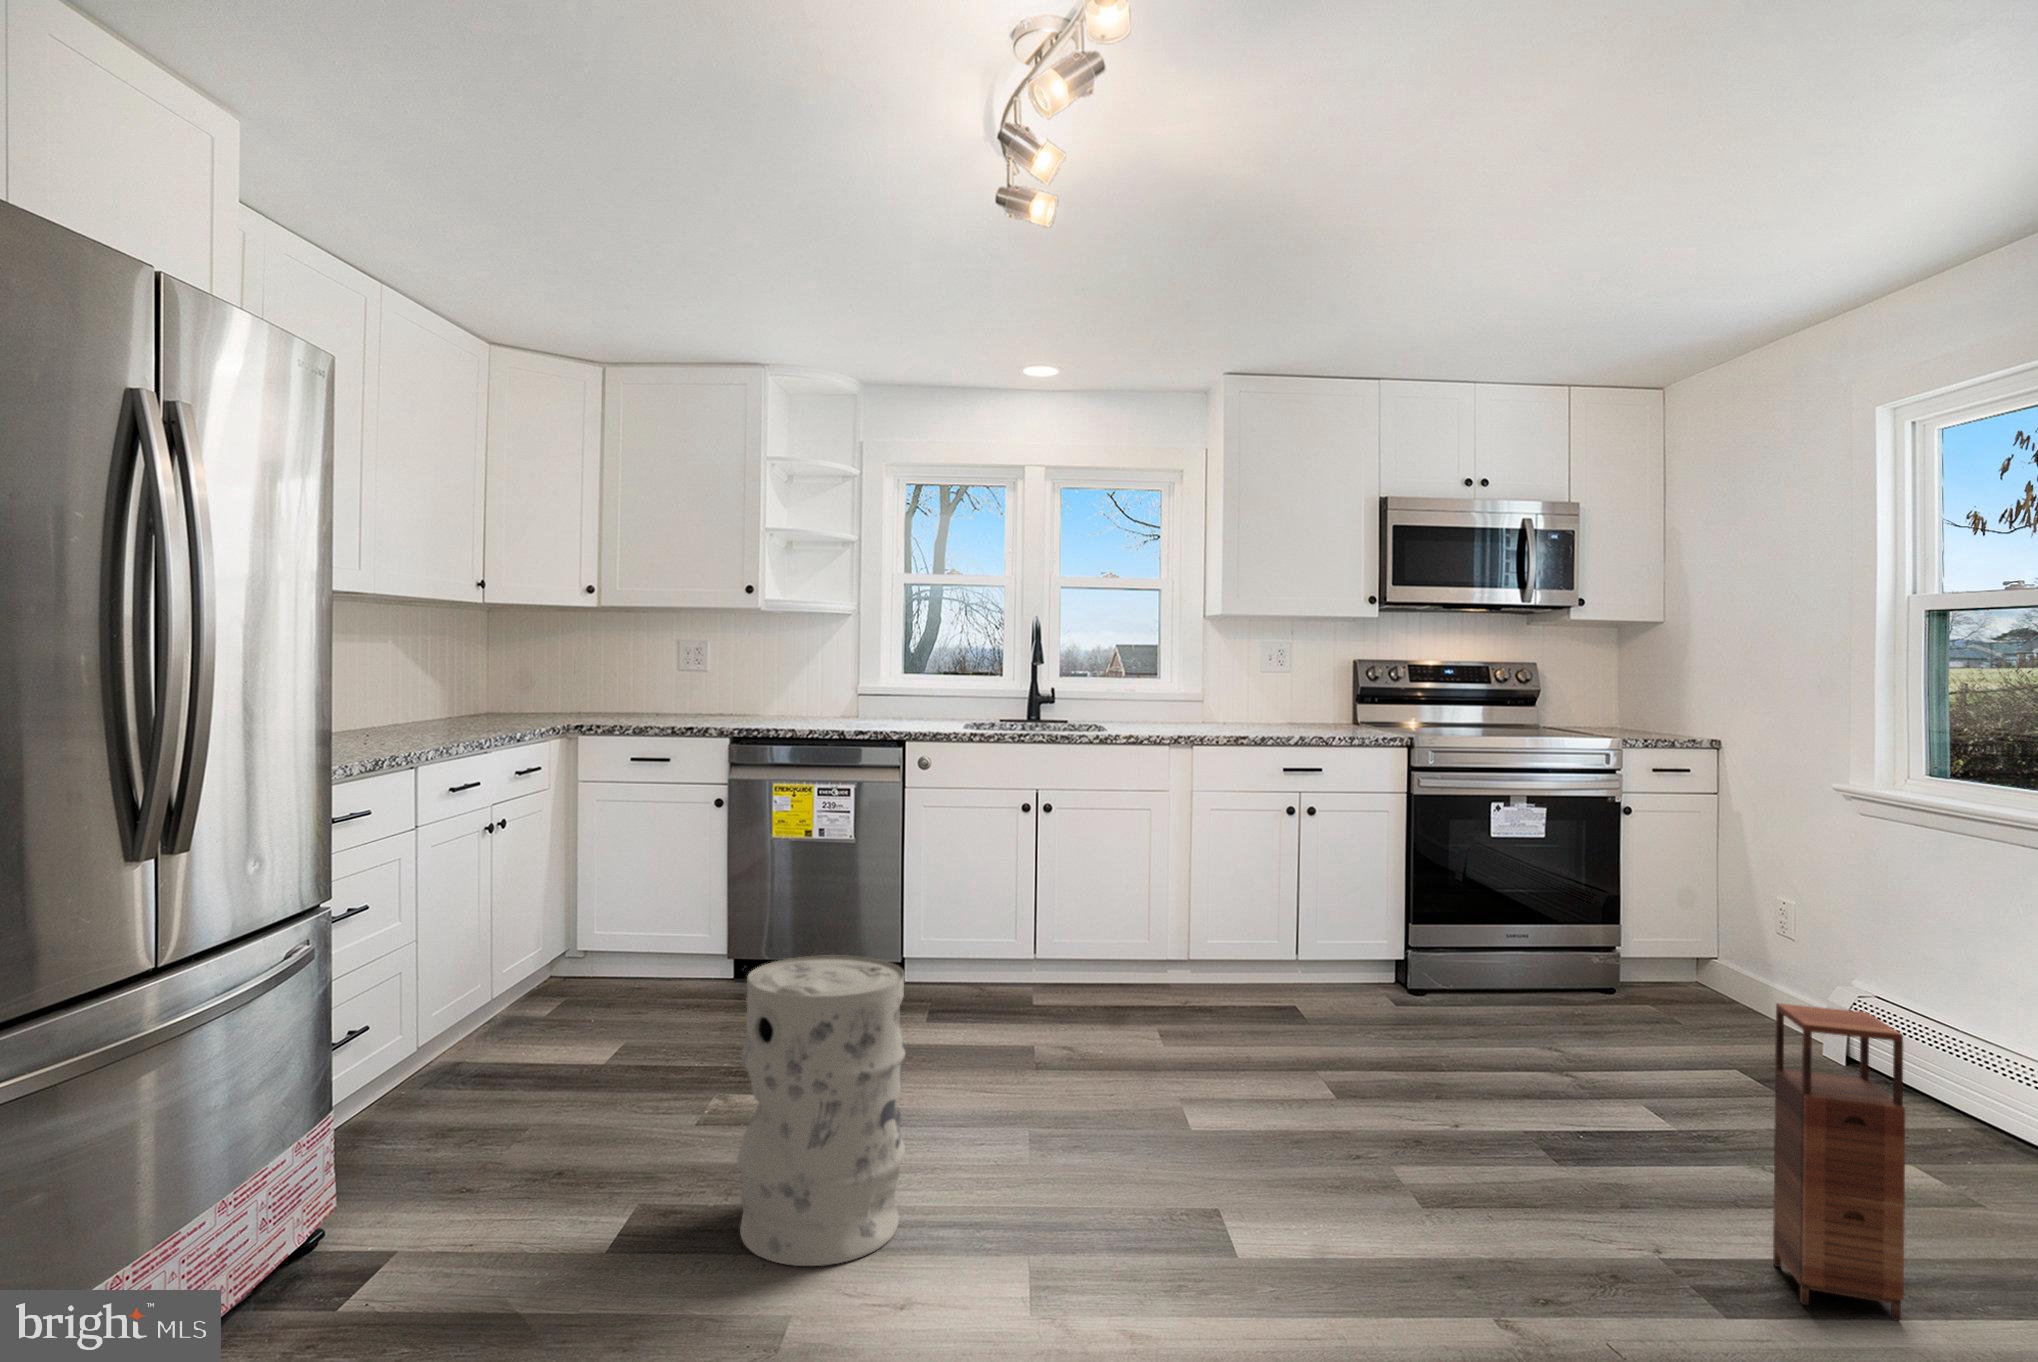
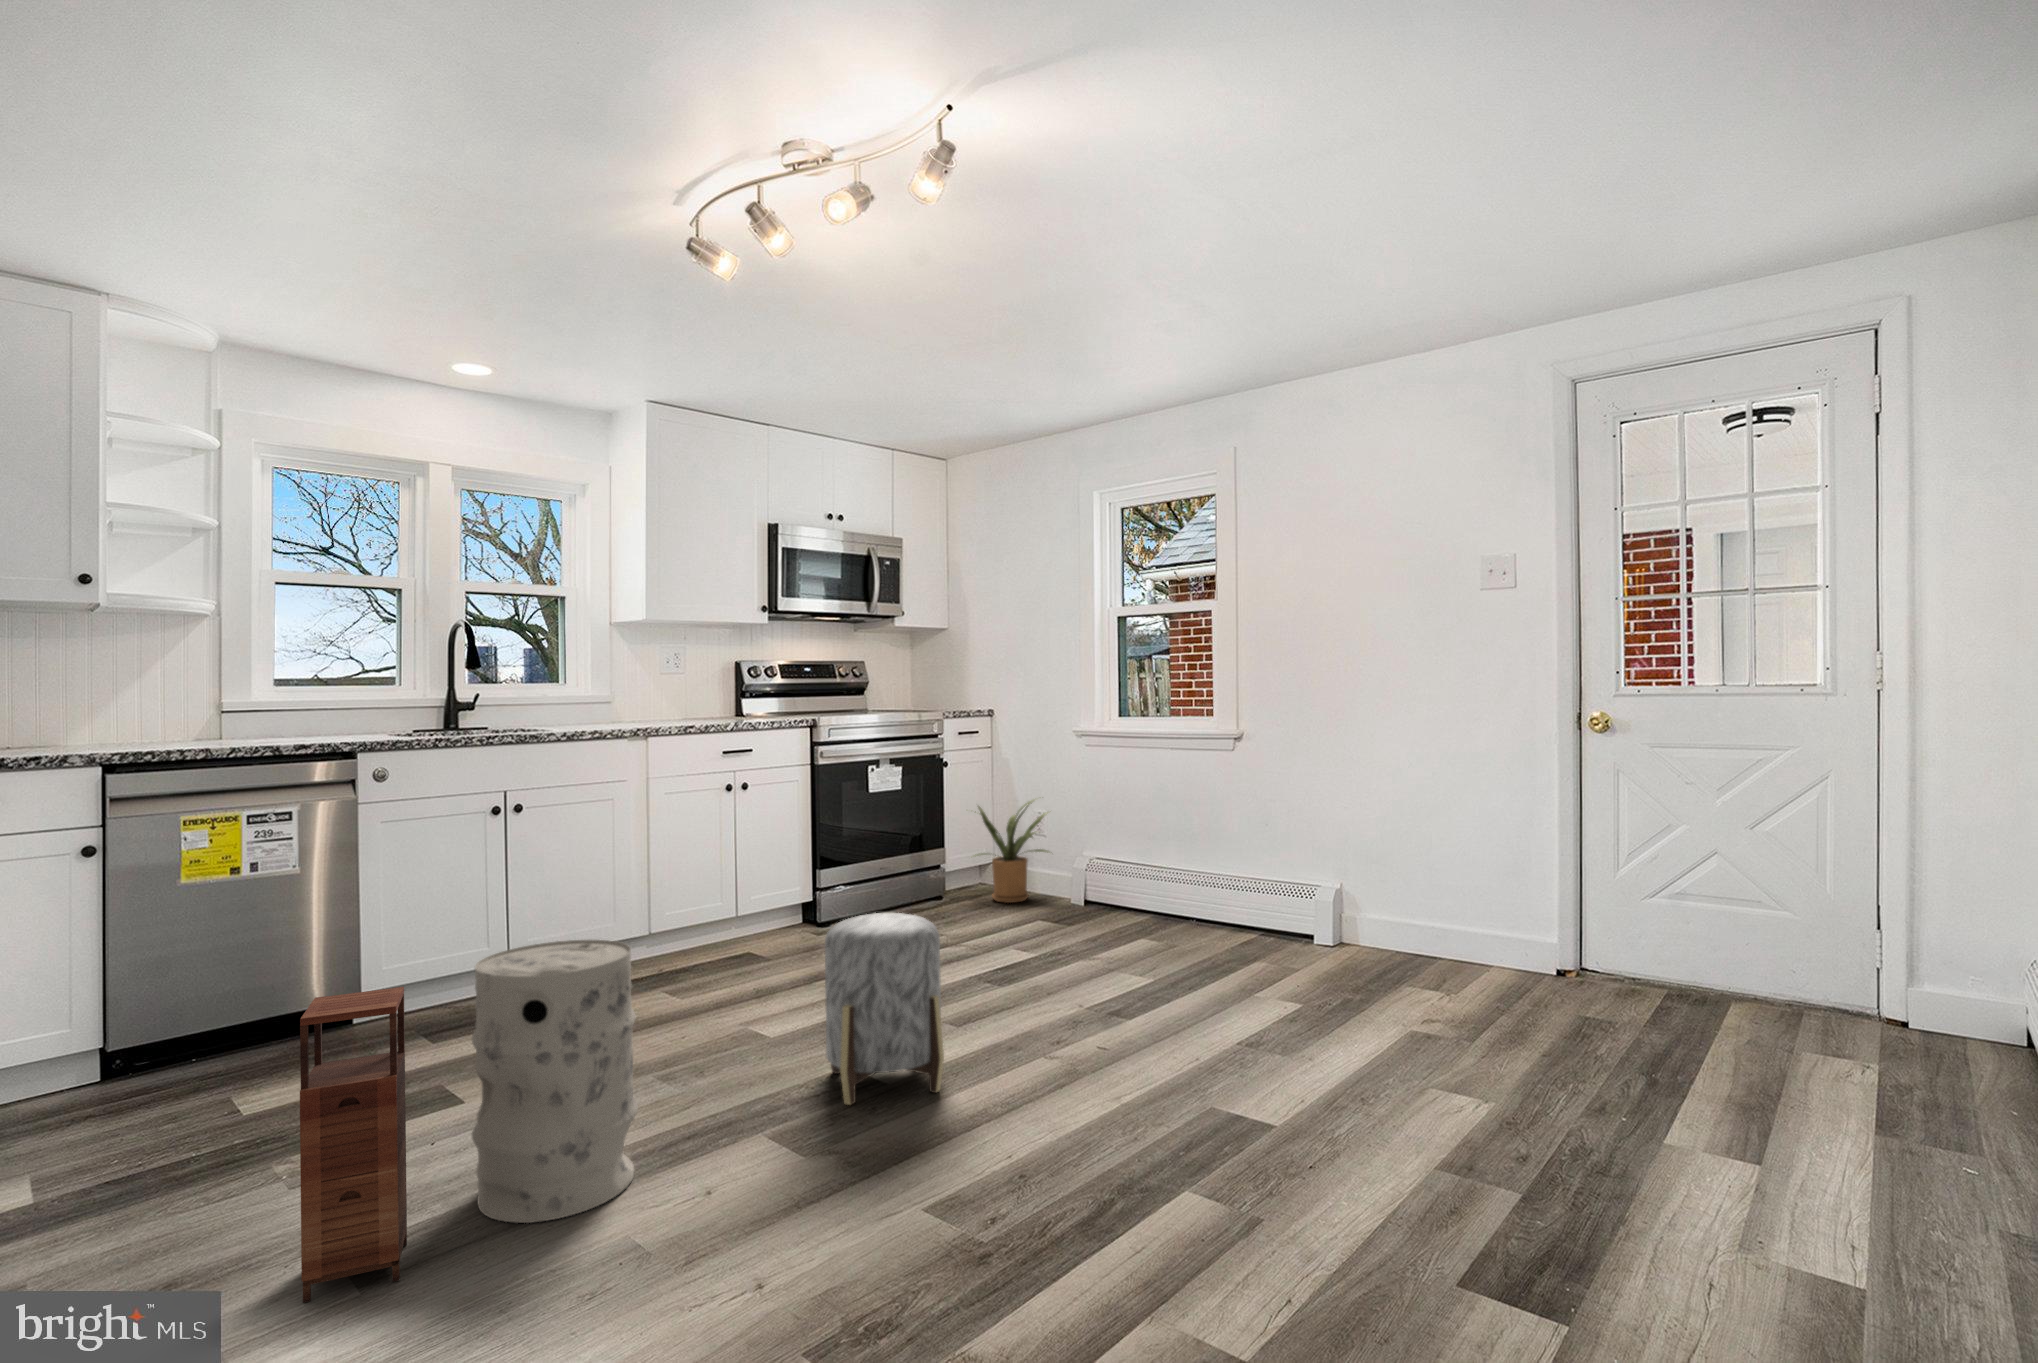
house plant: none [1649,875,1816,1036] -> present [977,800,1049,903]
storage cabinet: present [1773,1003,1905,1321] -> present [300,987,407,1303]
stool: none [1163,1007,1338,1295] -> present [825,913,944,1105]

